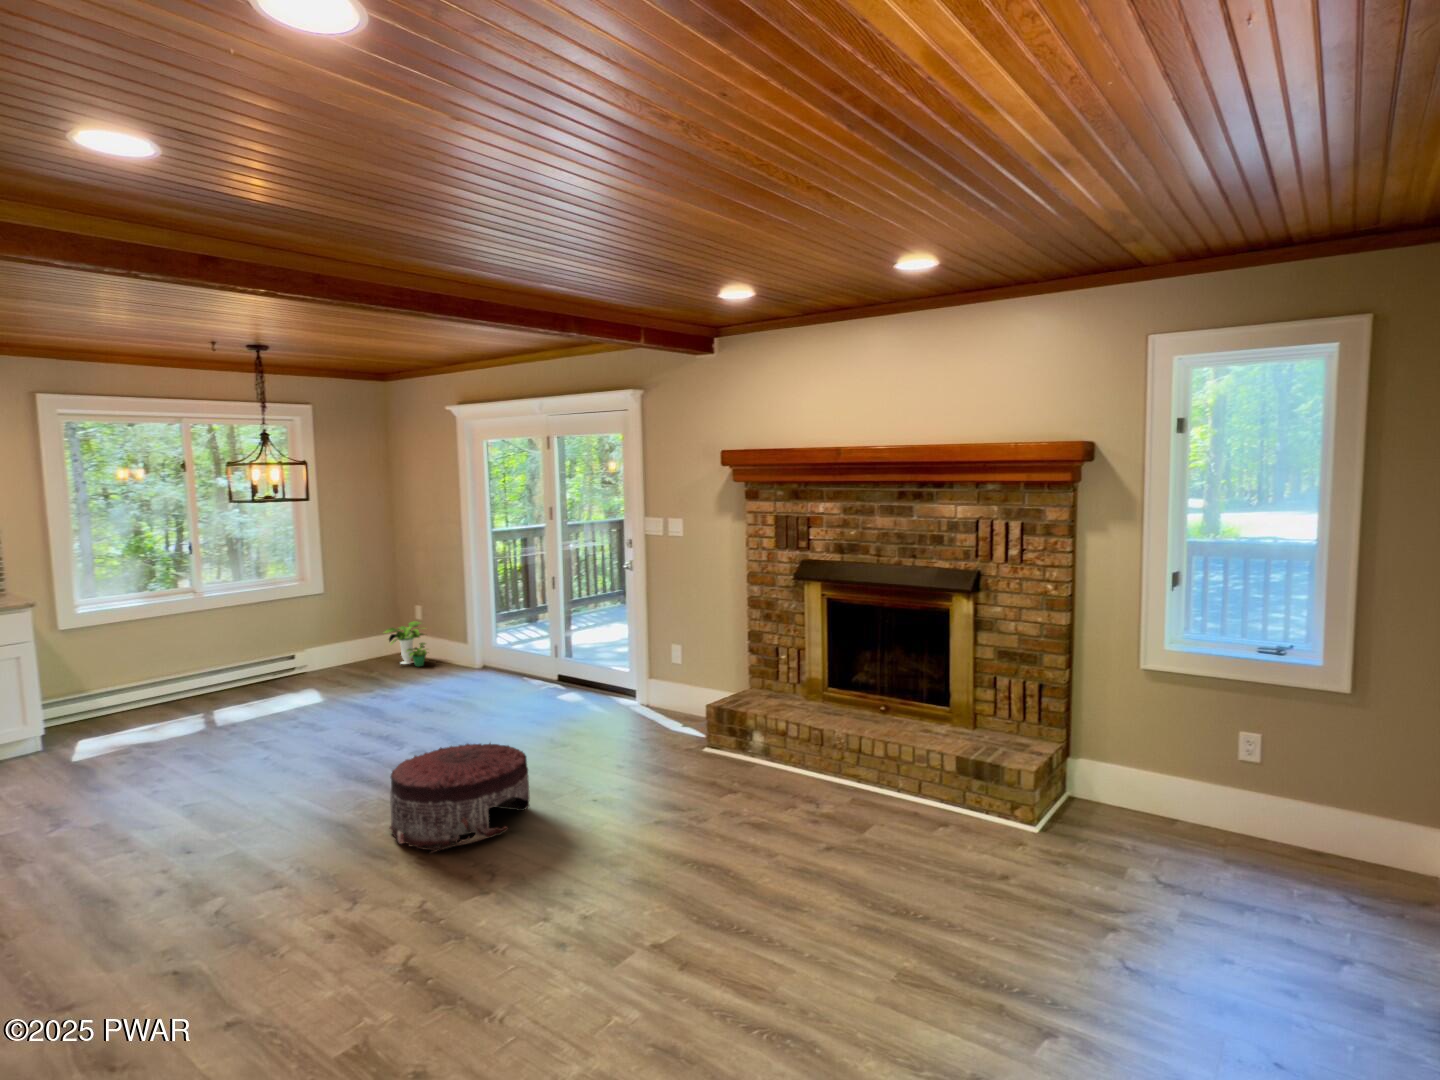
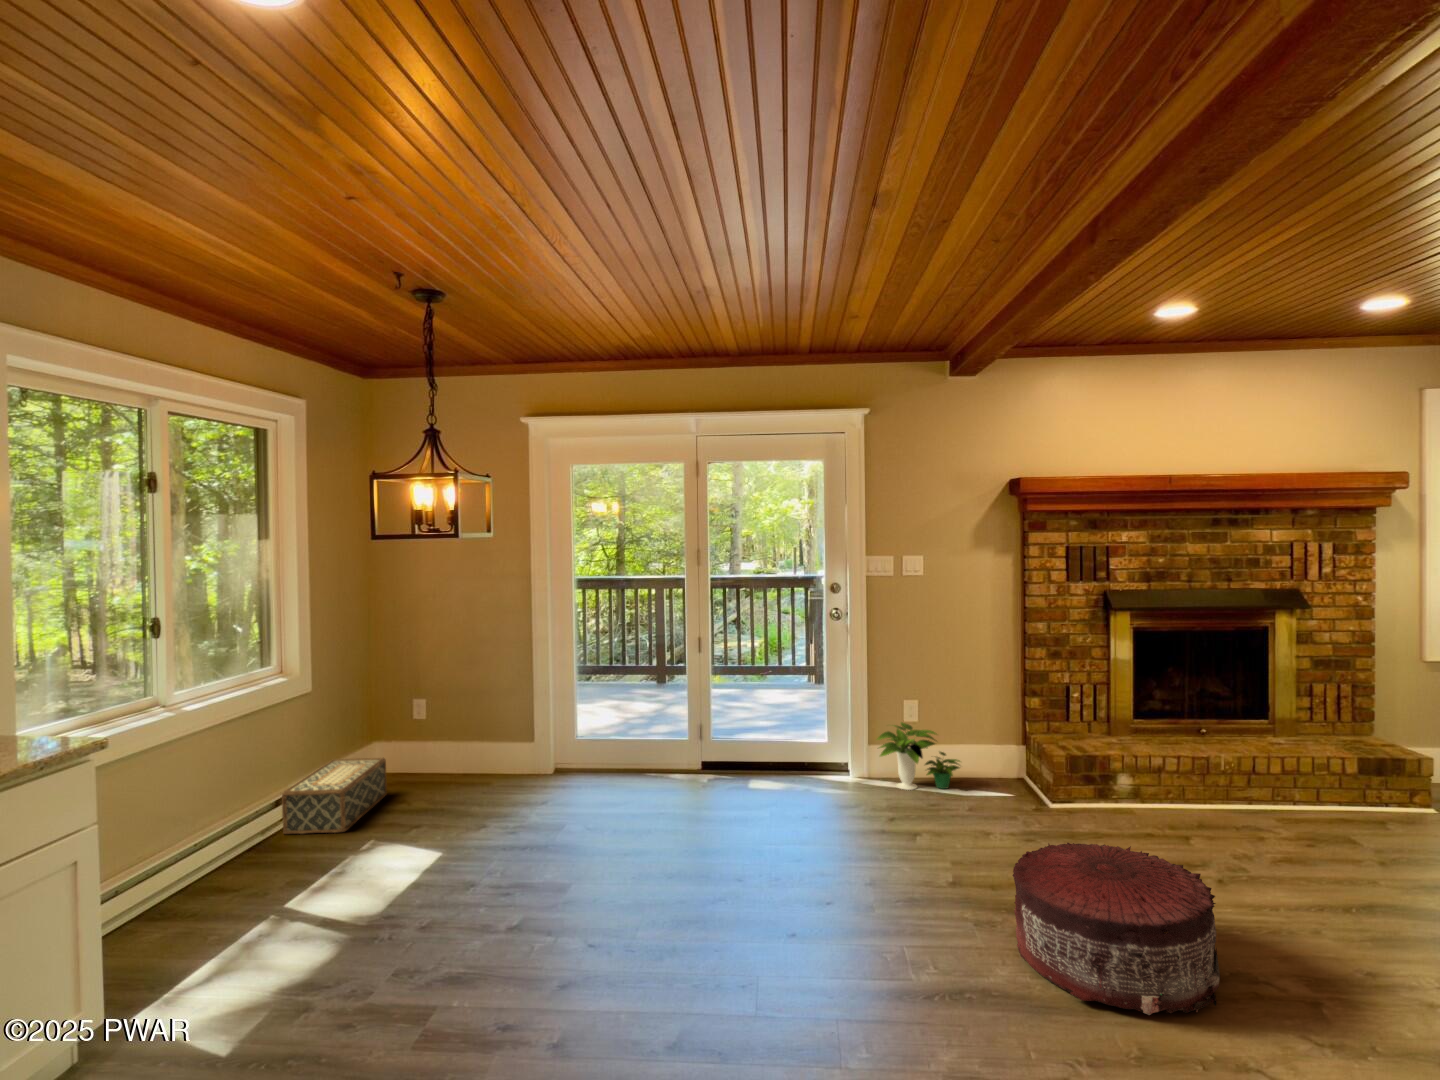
potted plant: present [385,622,427,666] -> present [877,722,960,790]
woven basket: none [285,637,367,678] -> present [282,758,387,834]

